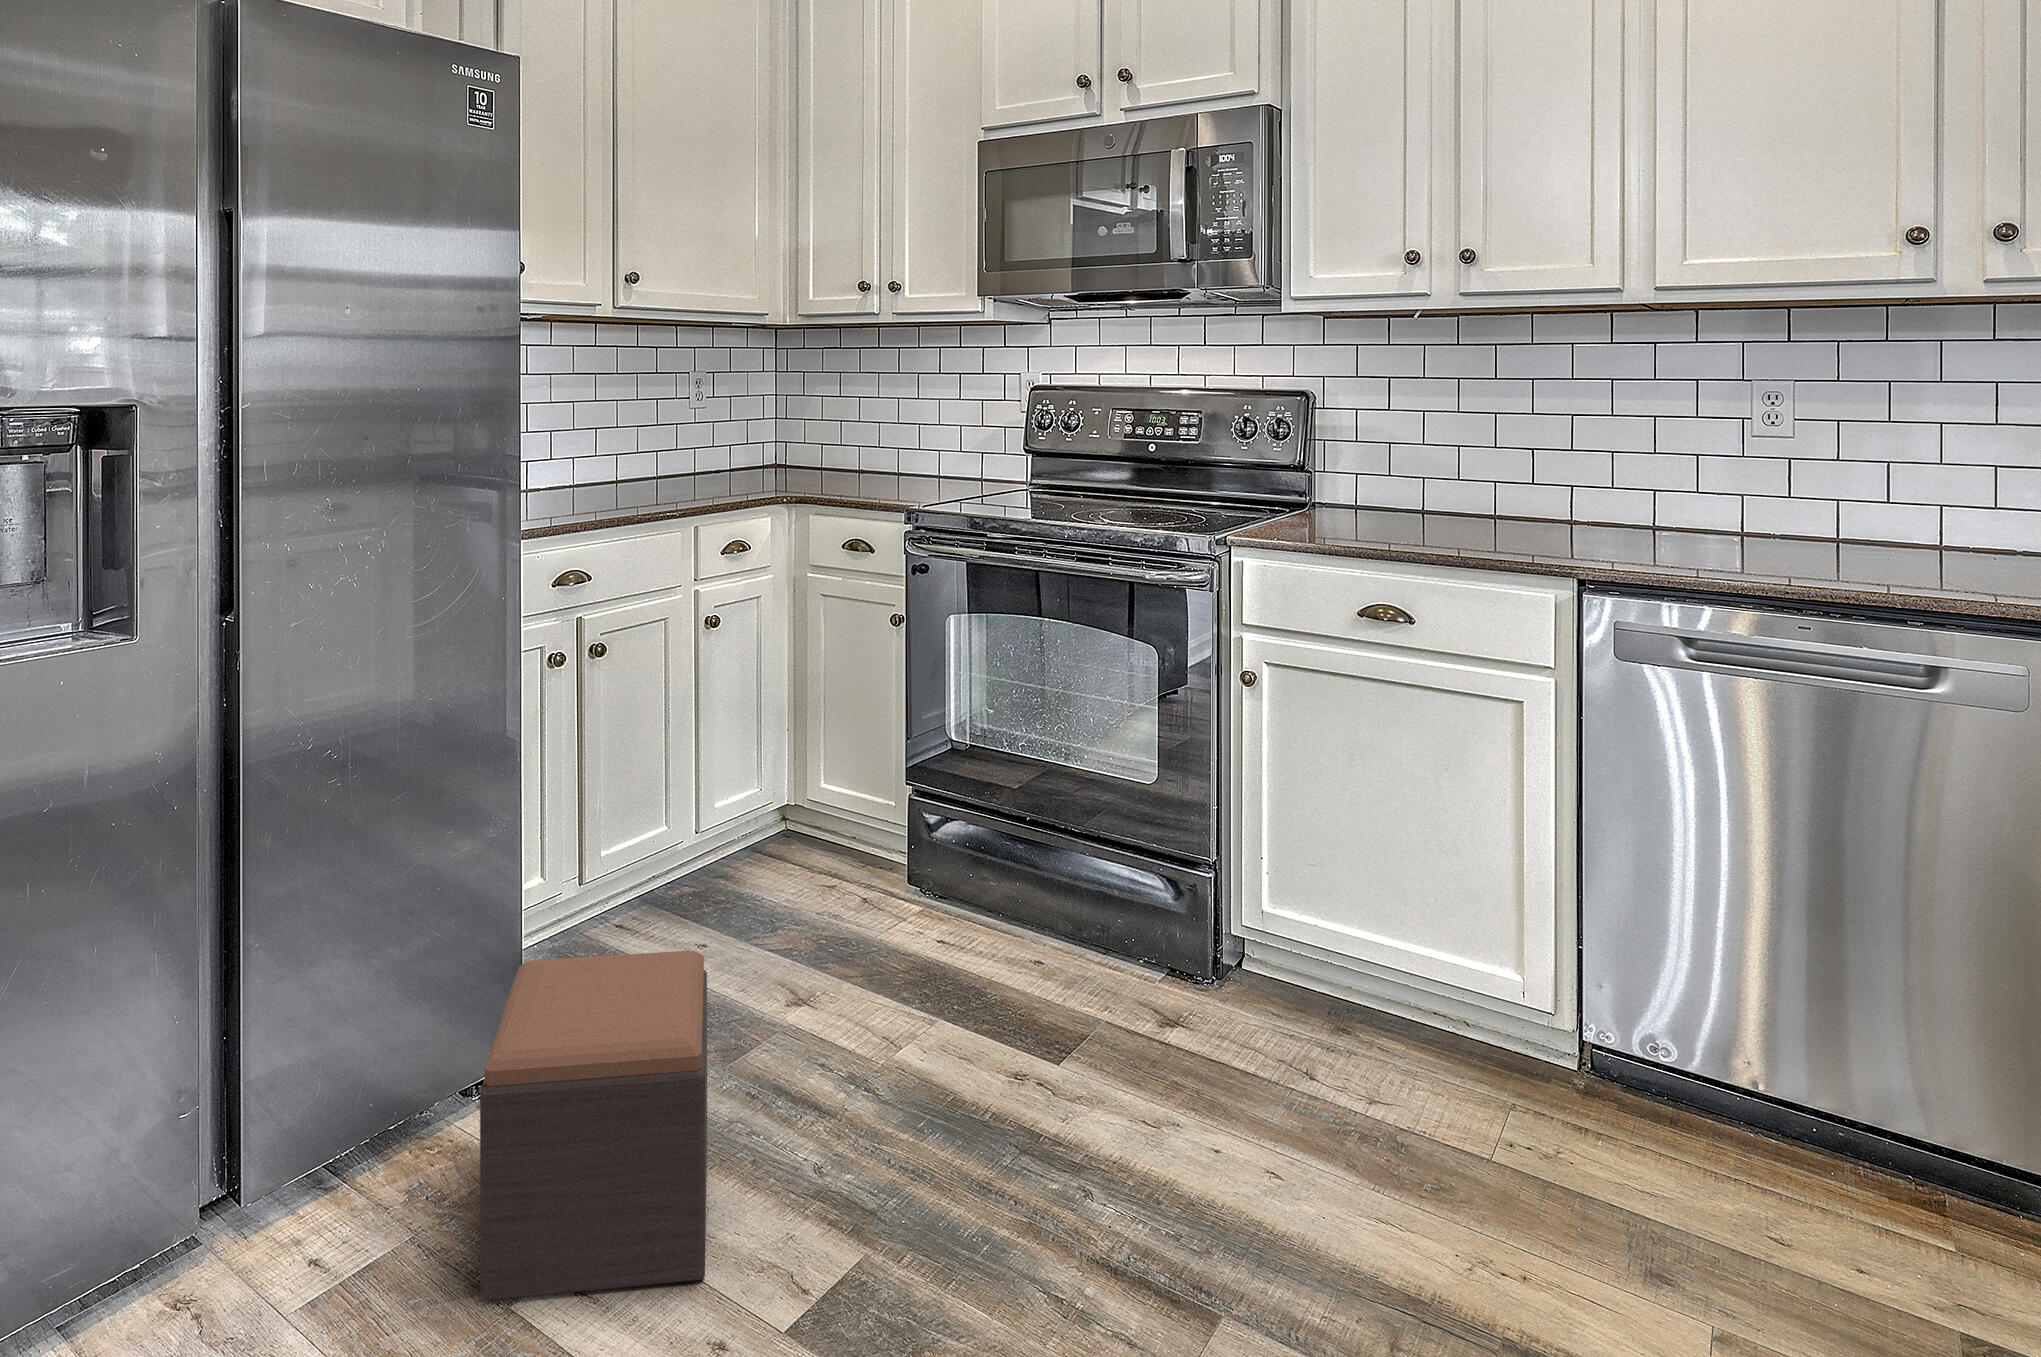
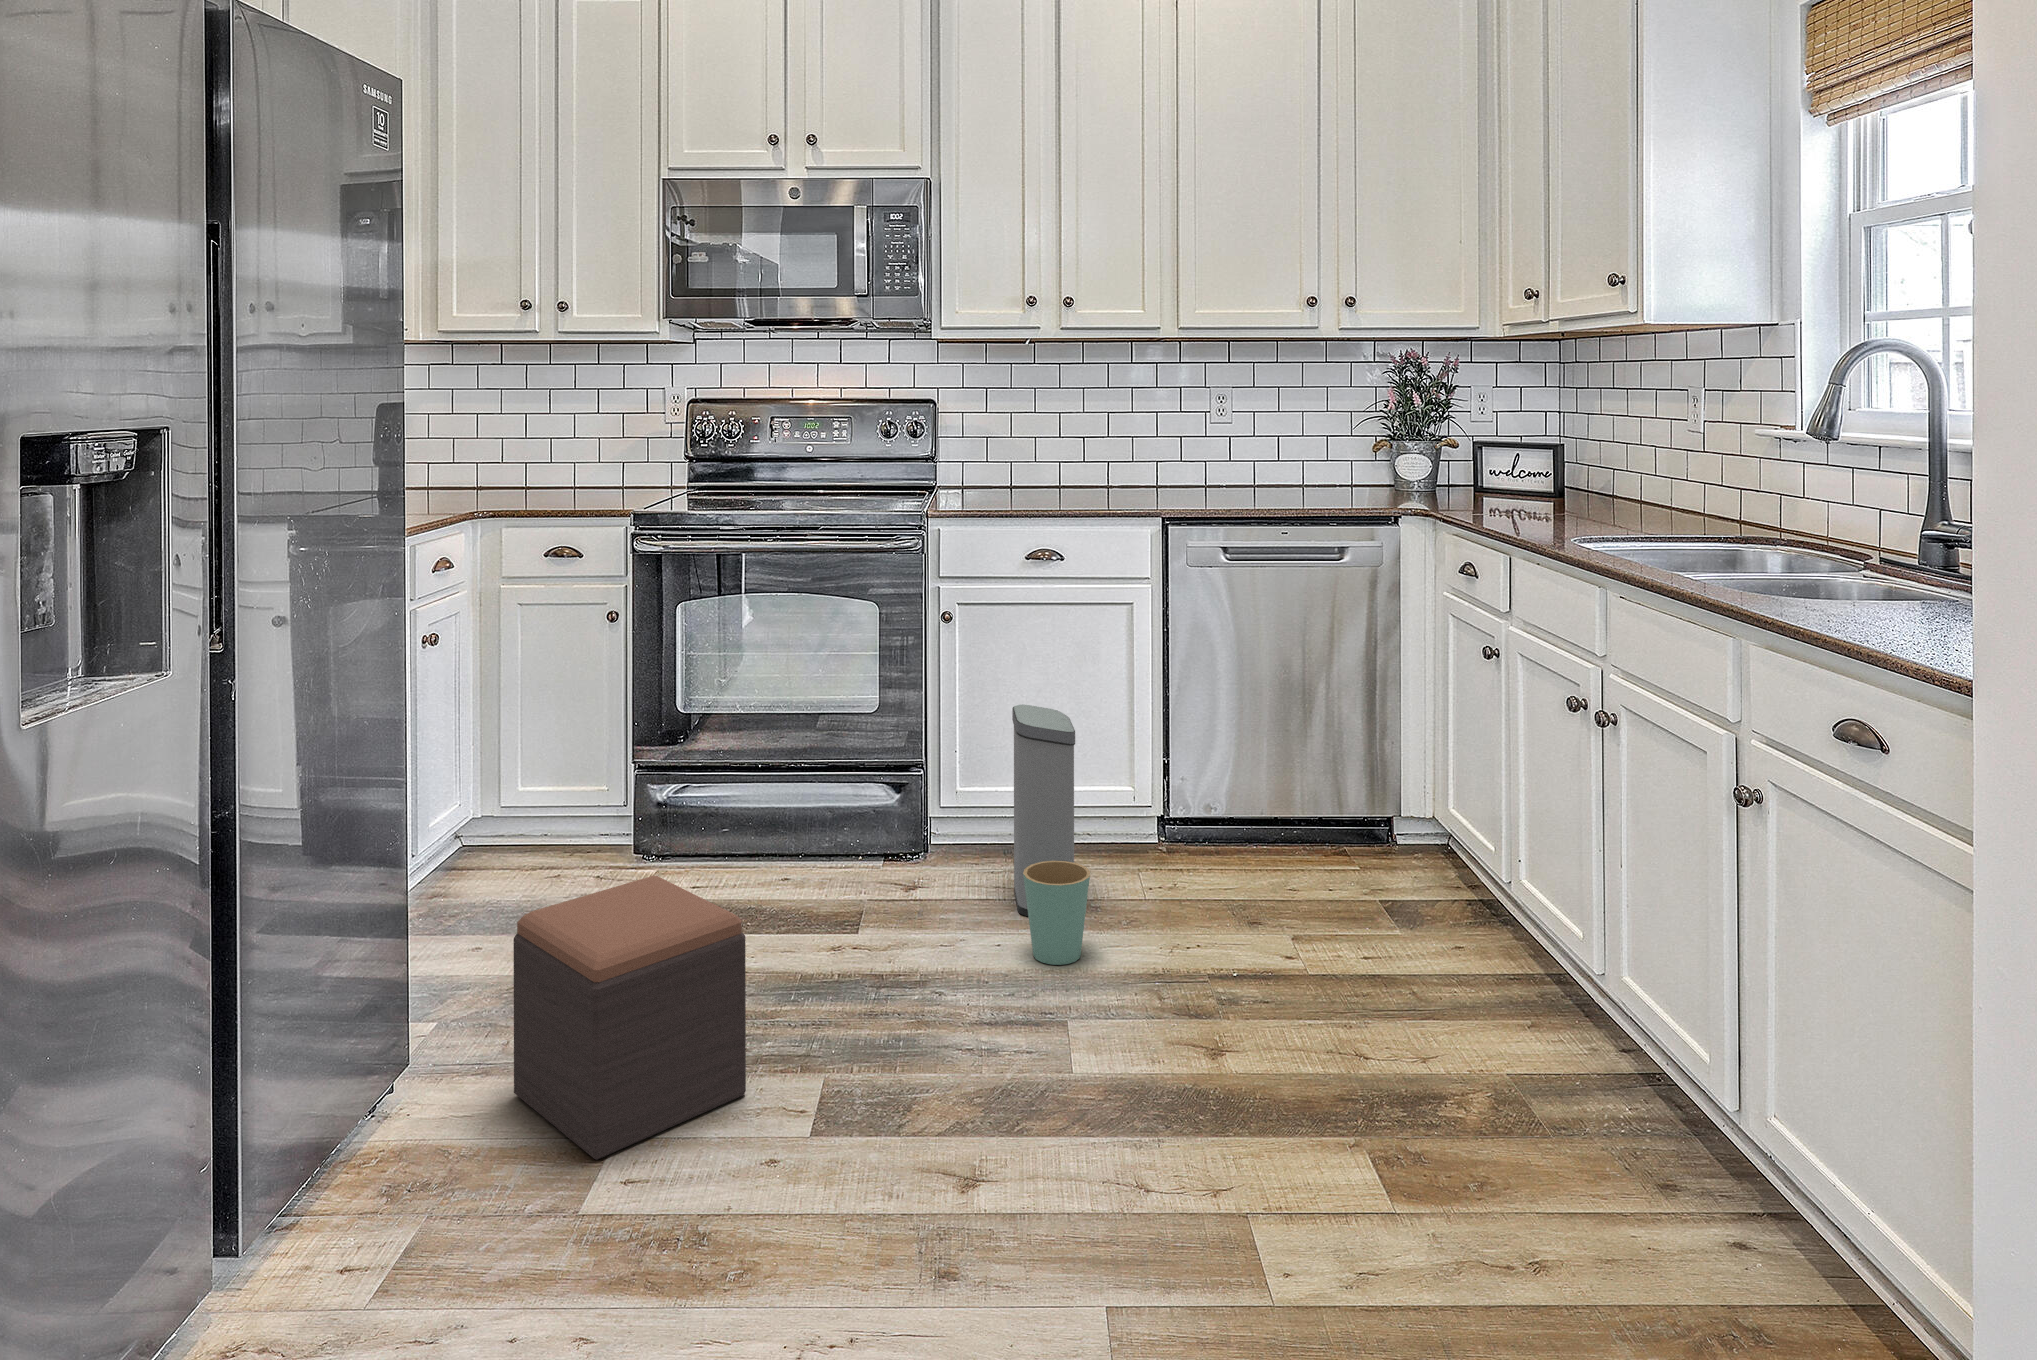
trash can: none [1216,821,1375,1245] -> present [1012,705,1090,965]

